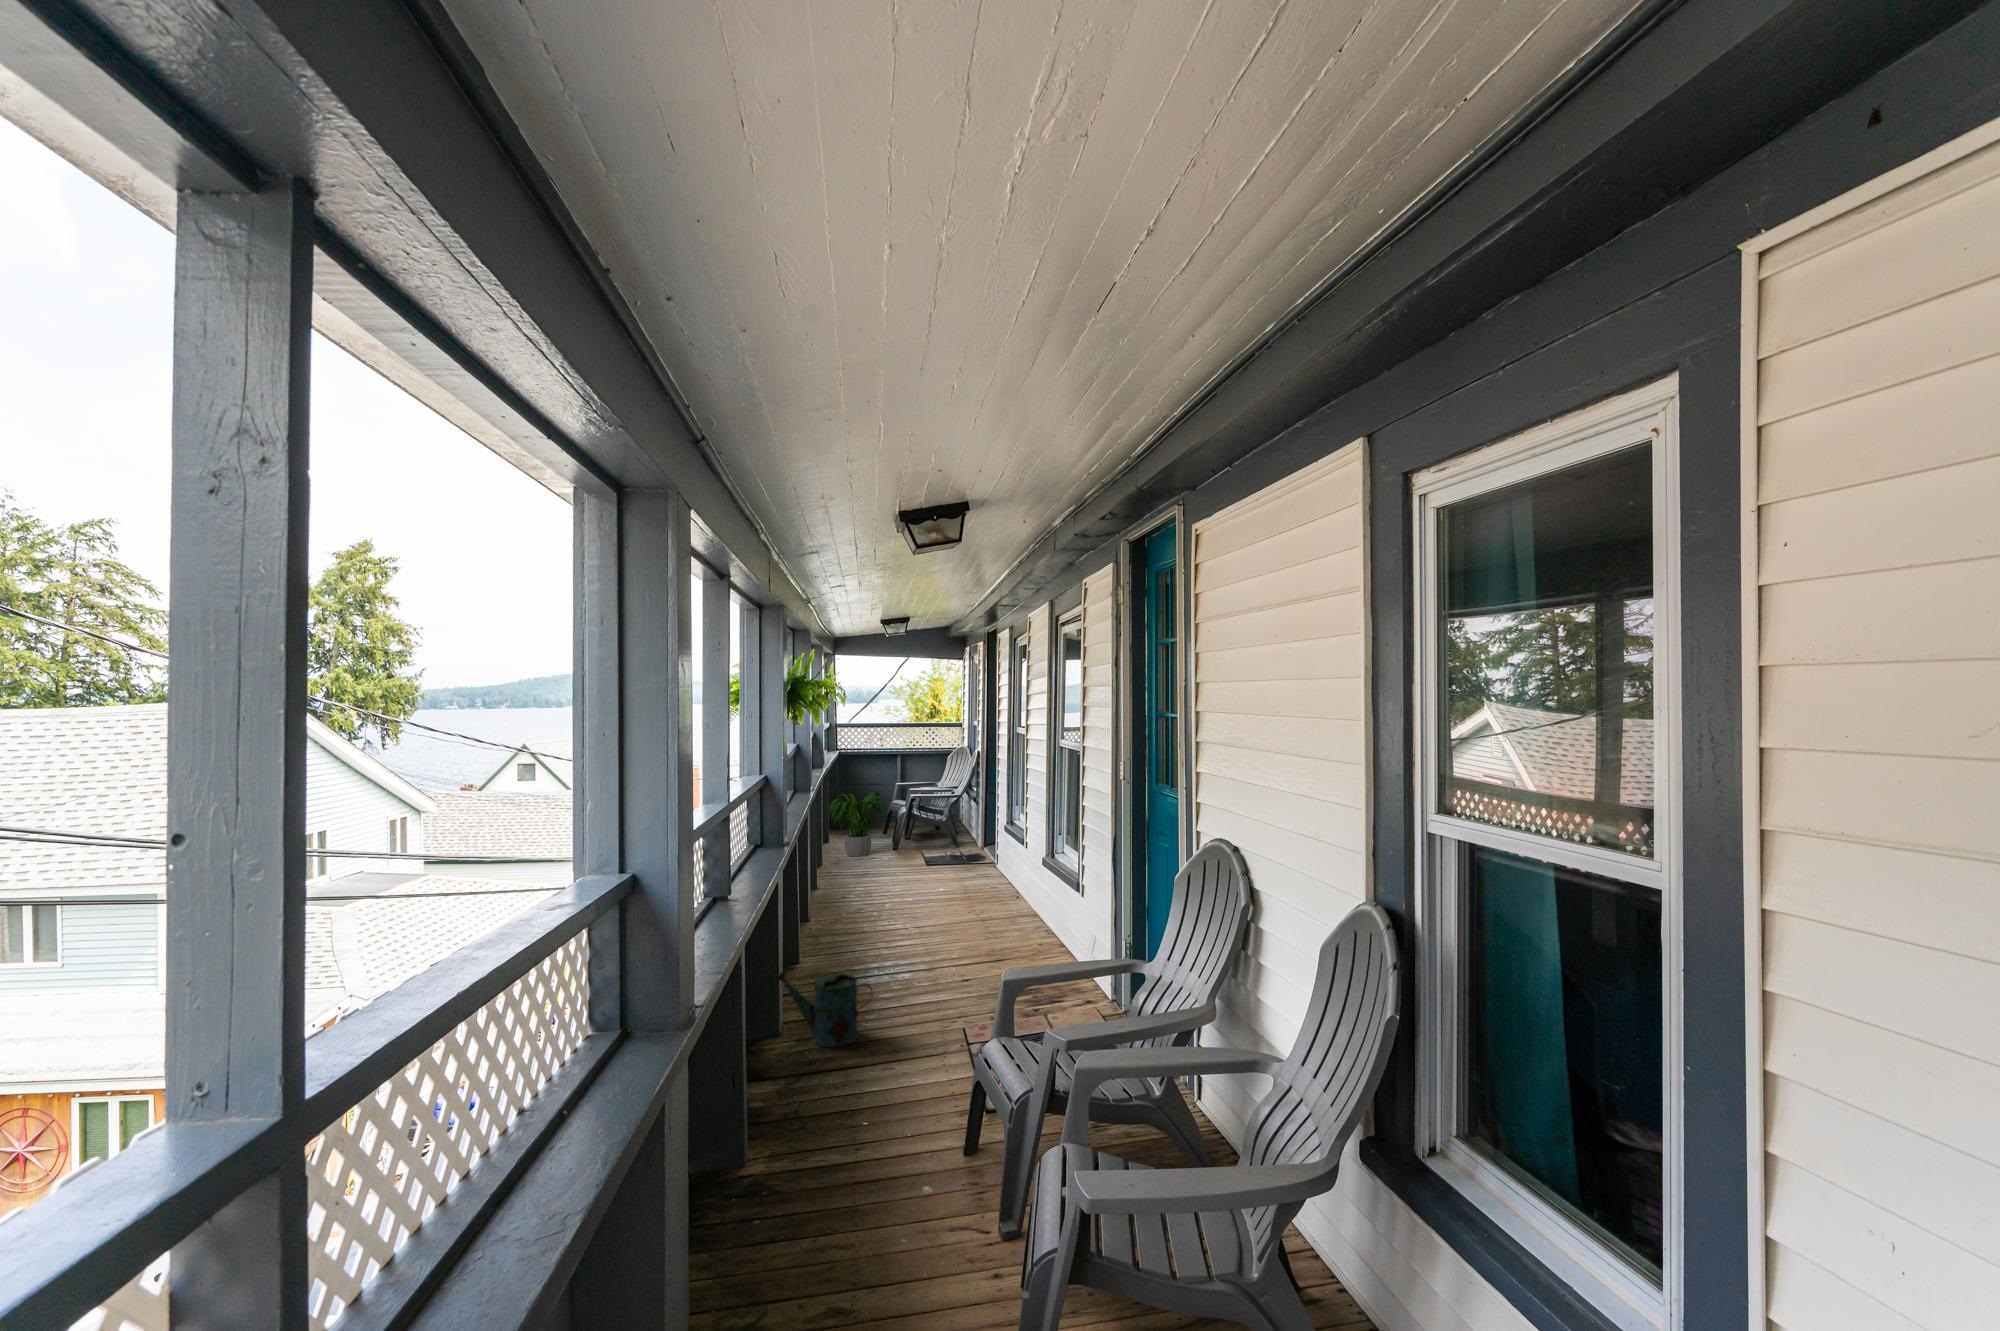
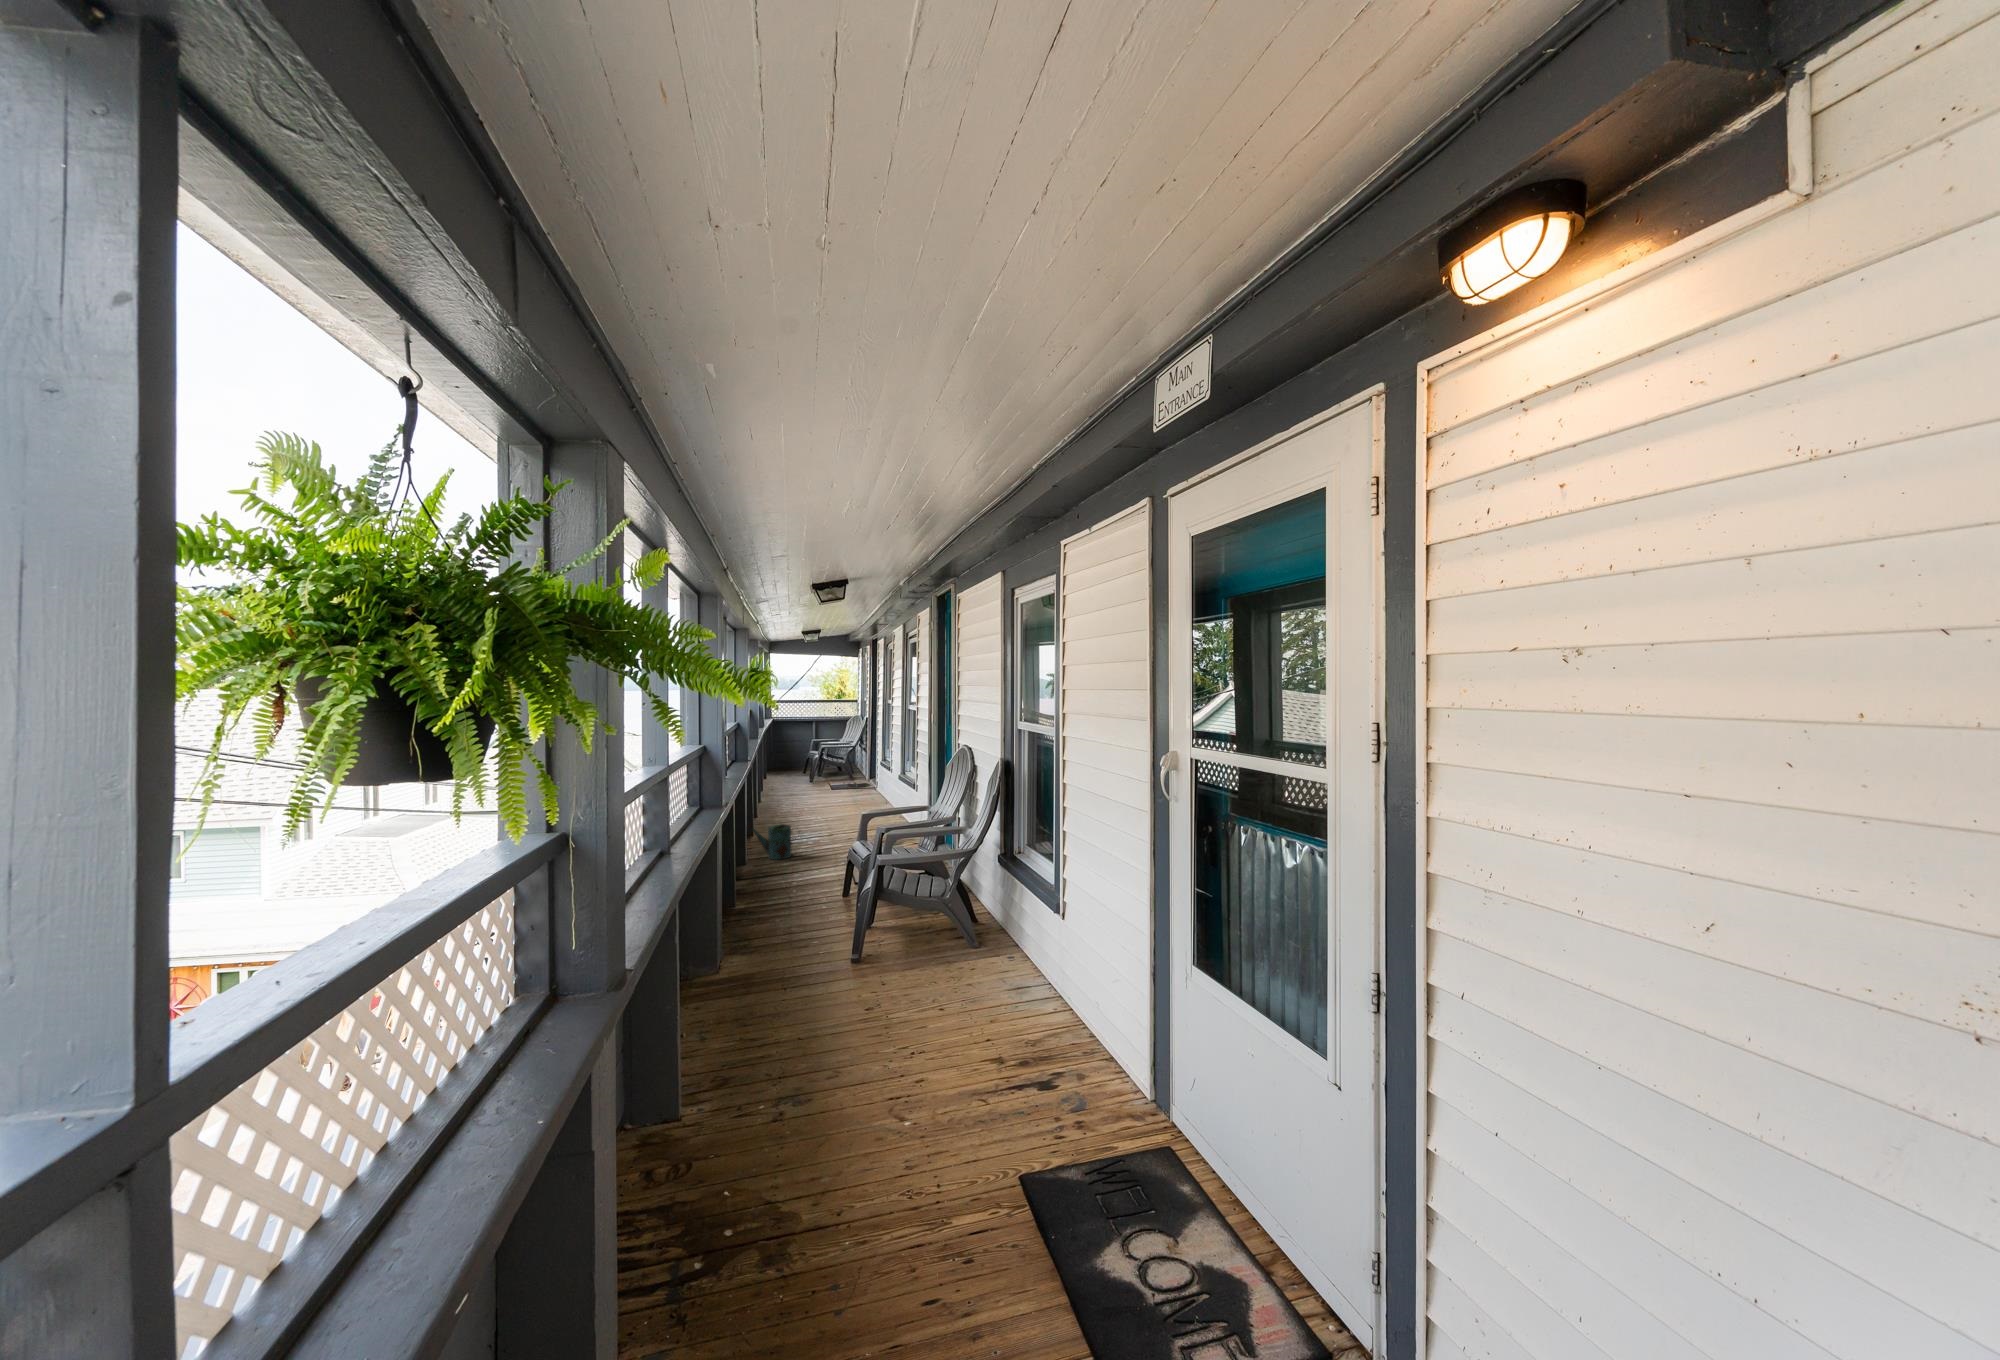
potted plant: present [829,792,887,857] -> none [766,745,806,787]

